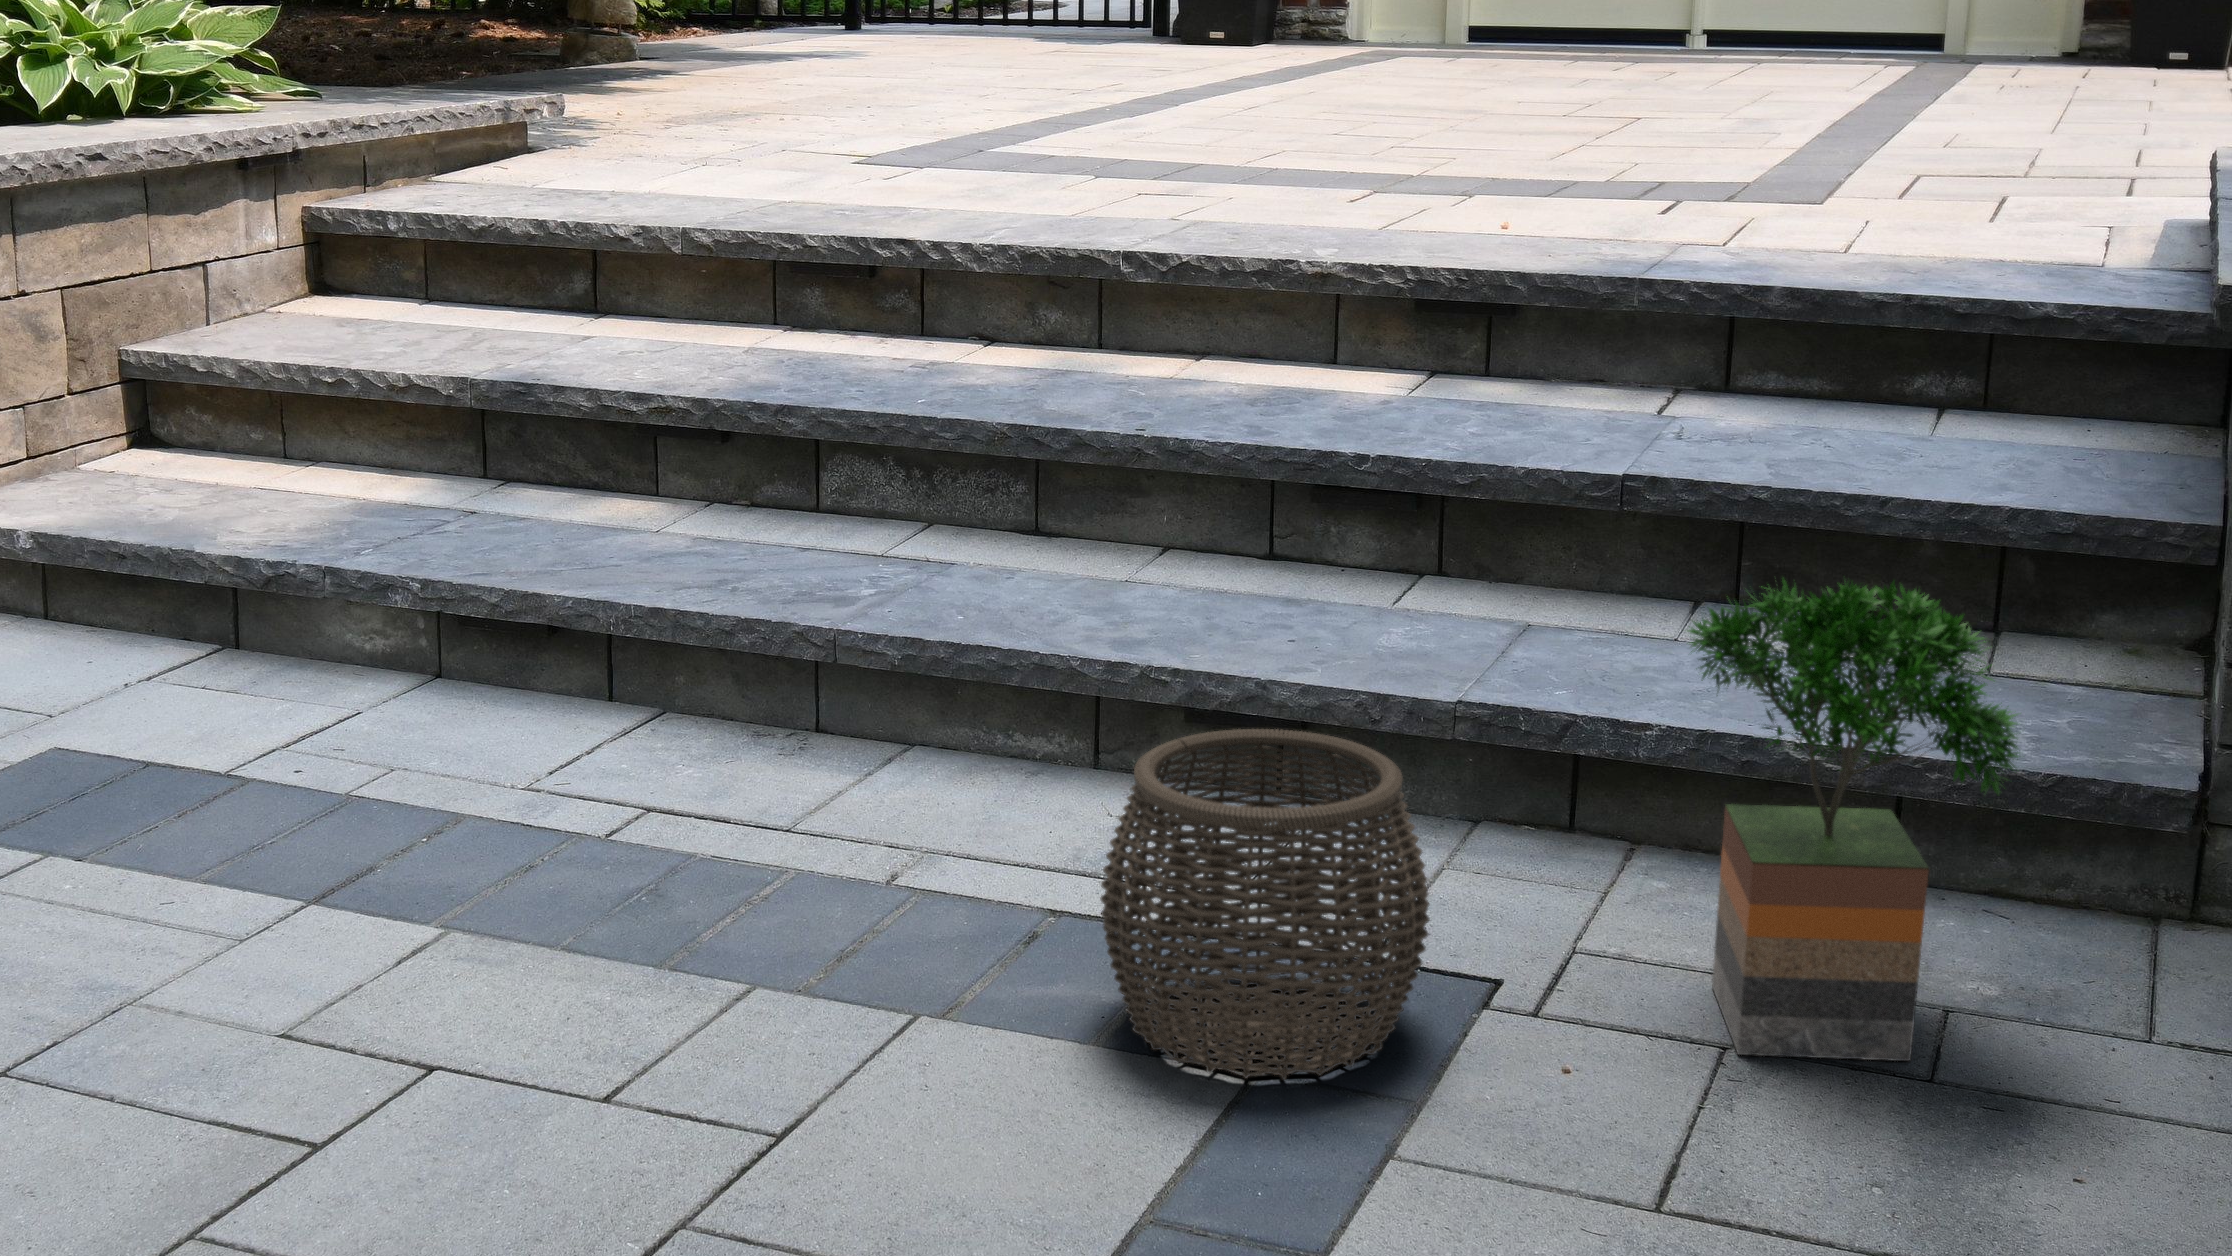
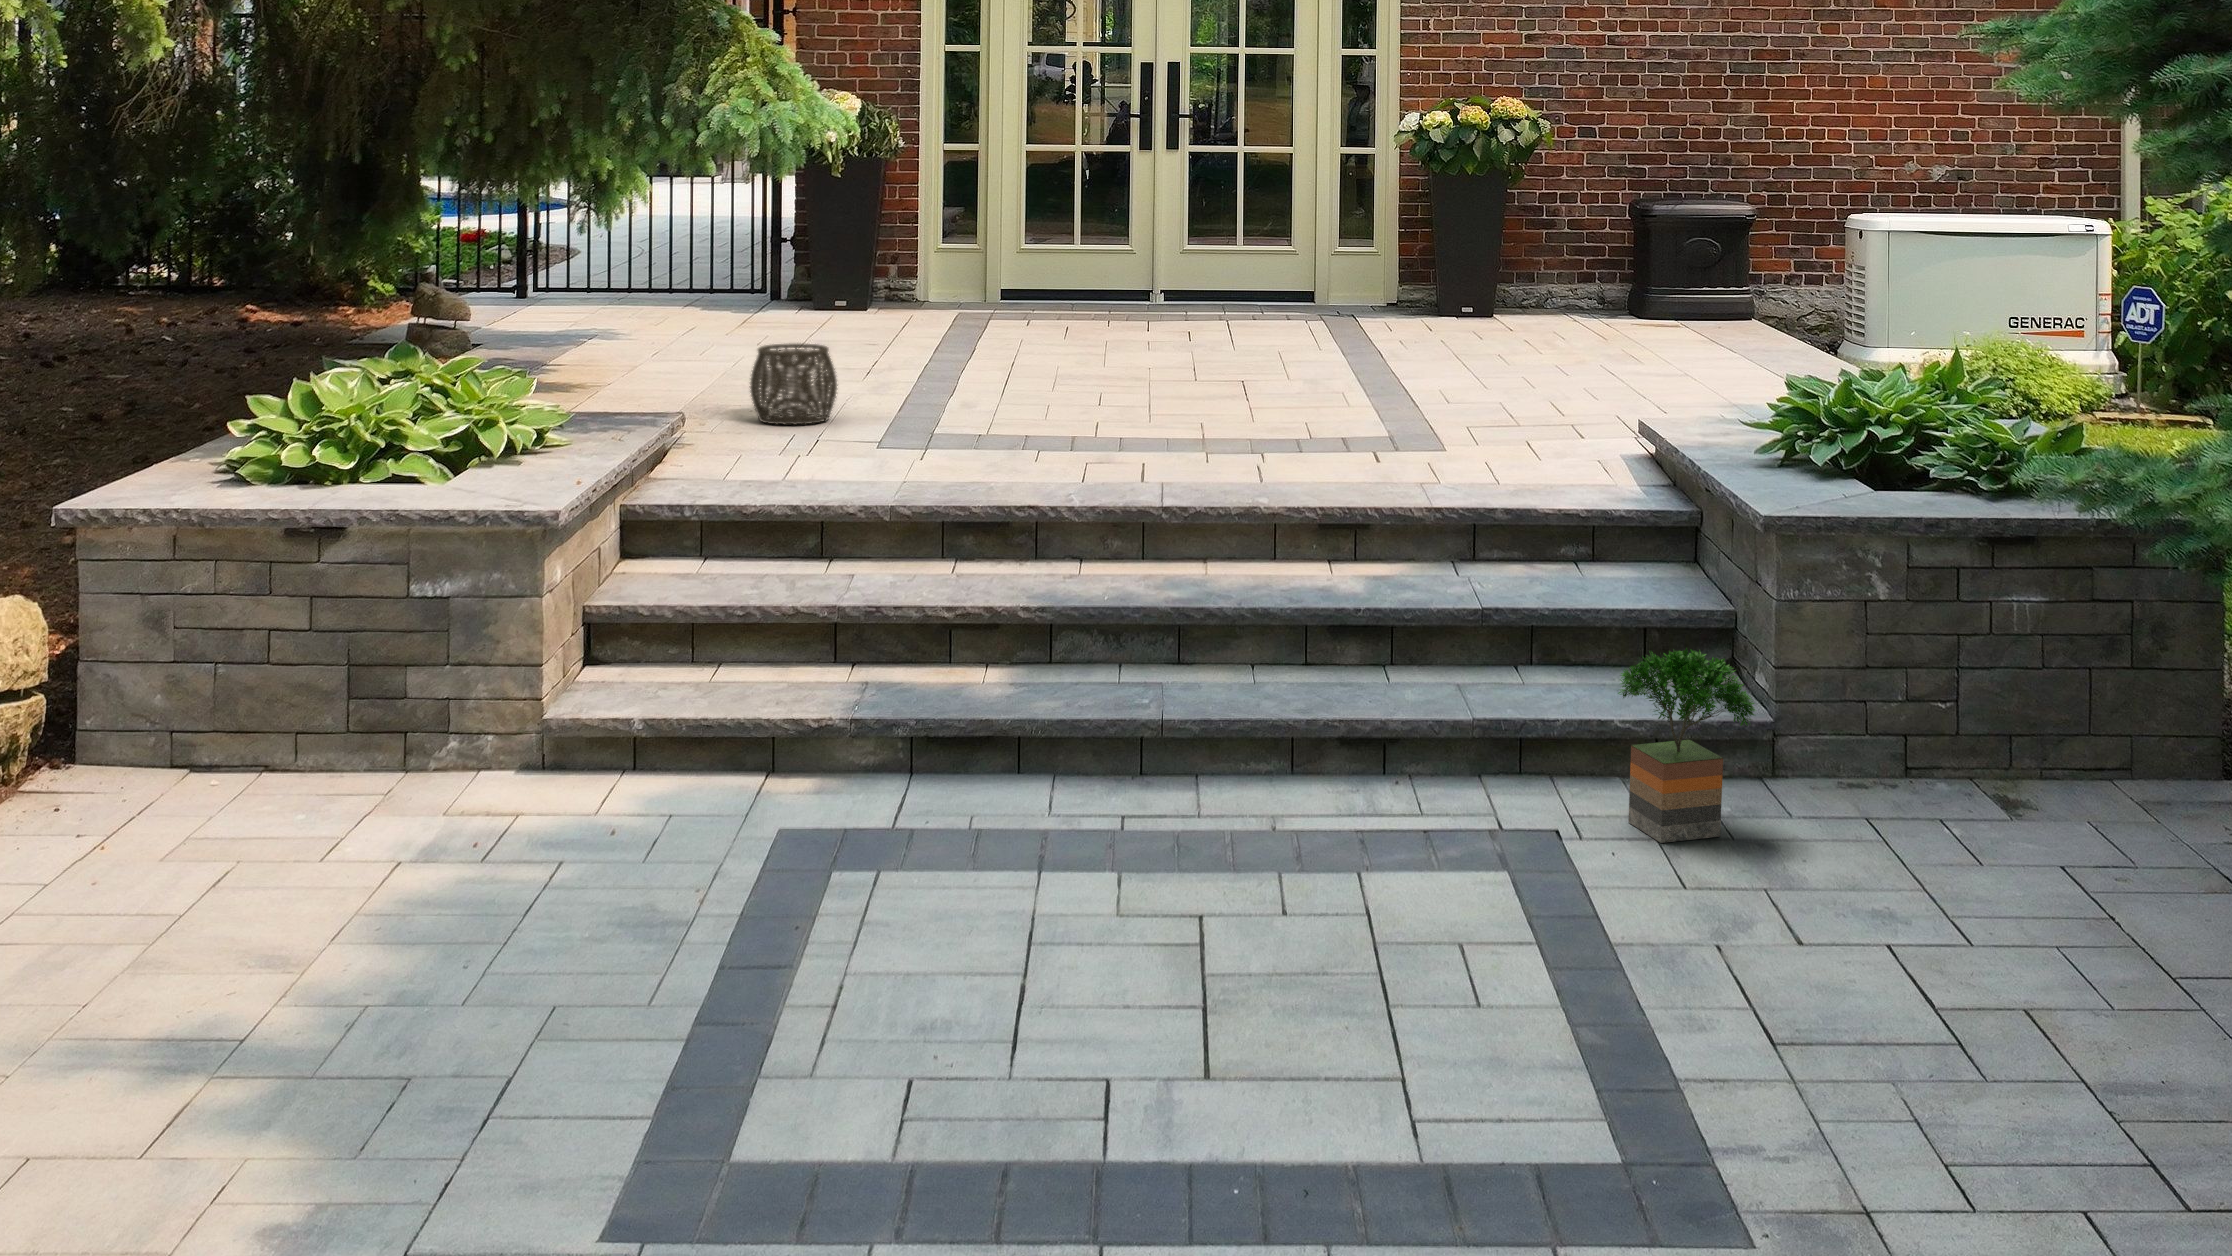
woven basket: present [1100,729,1430,1079] -> present [750,343,838,425]

